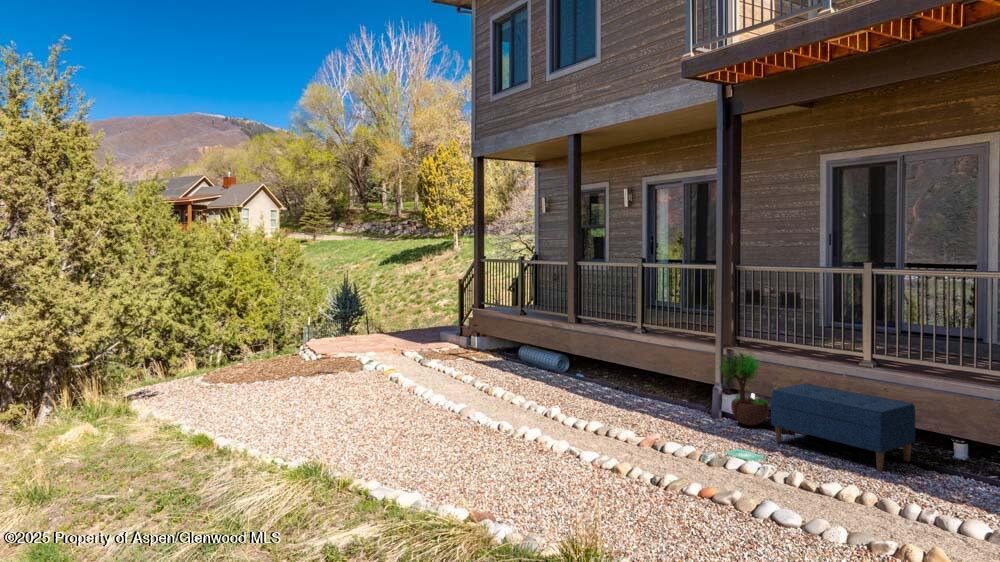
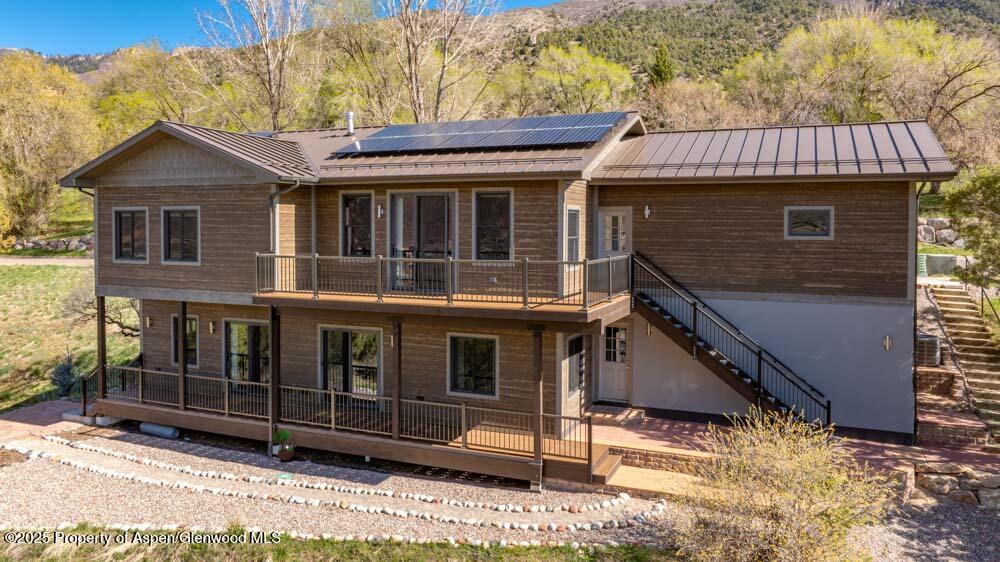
bench: present [771,384,916,471] -> none [295,440,347,473]

